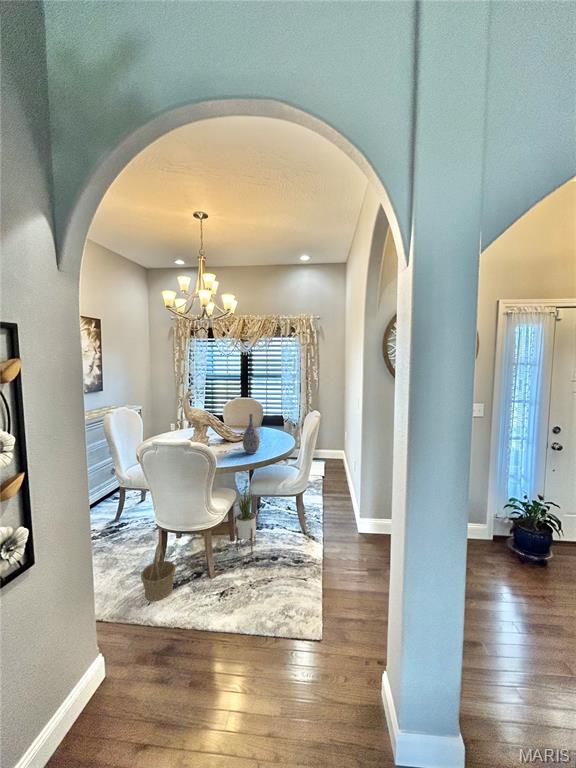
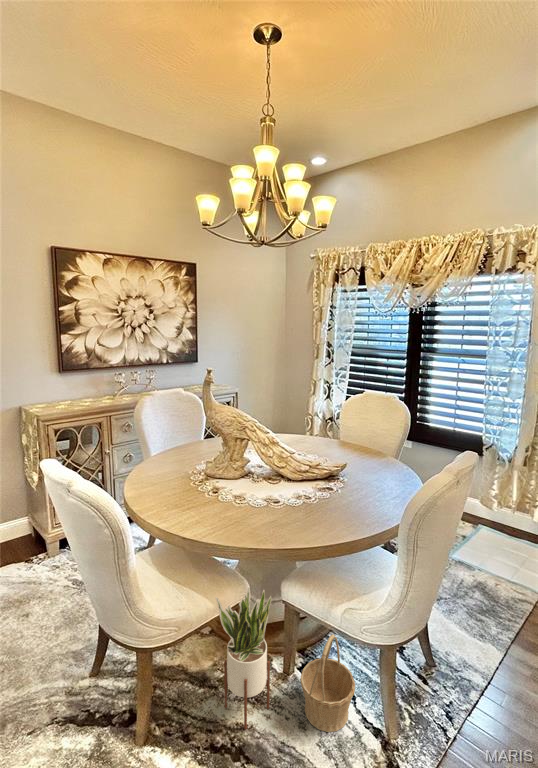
vase: present [243,414,260,454] -> none [251,440,287,526]
basket: present [141,544,175,601] -> present [300,634,355,732]

